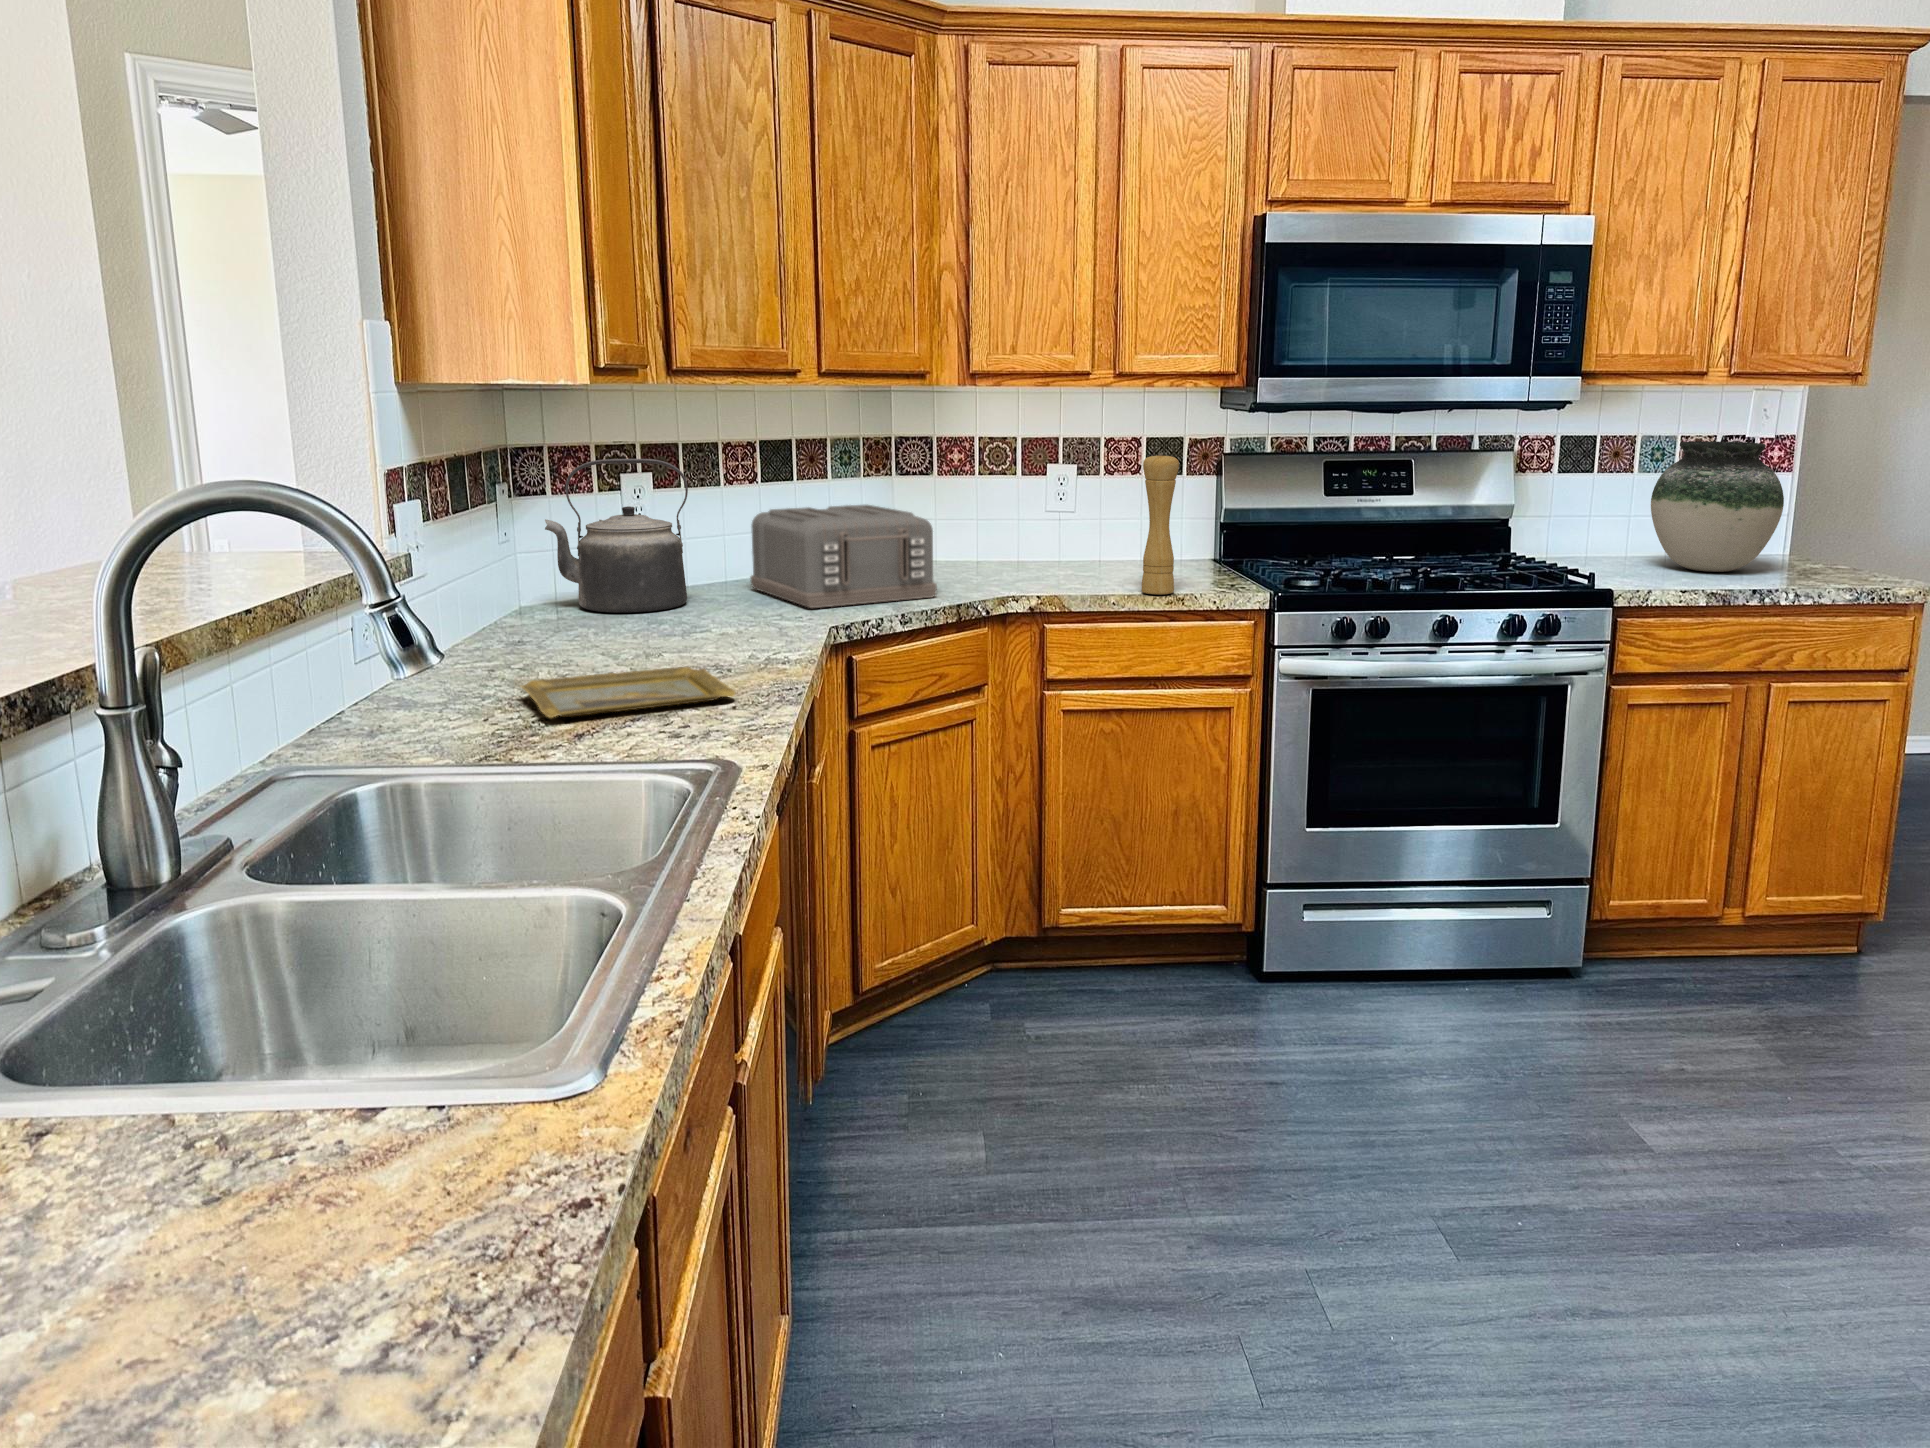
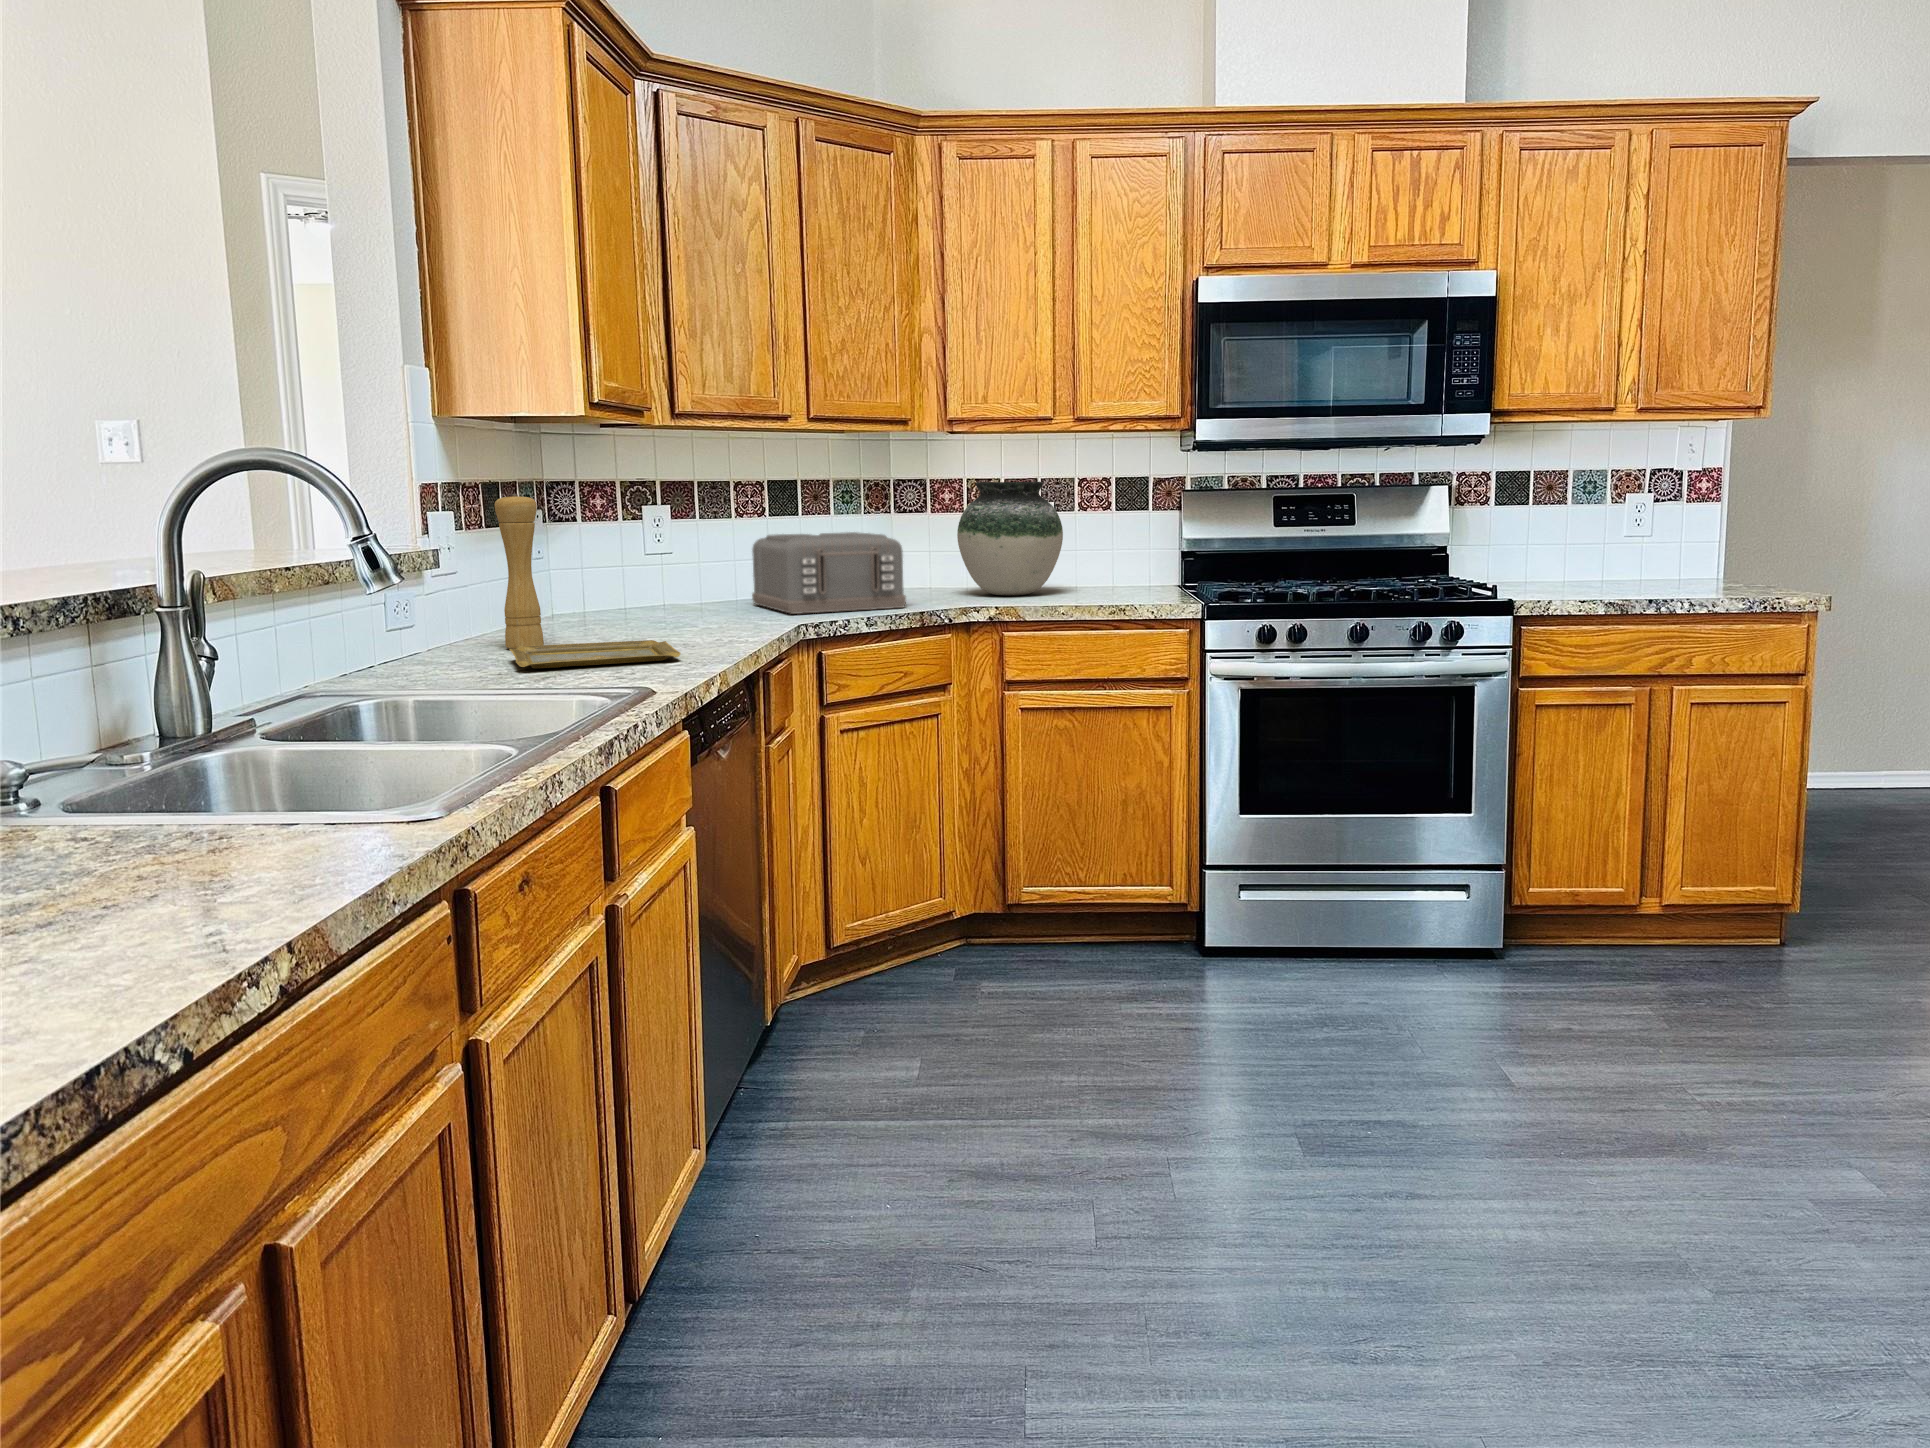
vase: present [1651,441,1784,572] -> present [957,482,1063,595]
pepper mill: present [1141,453,1179,594] -> present [495,494,544,649]
kettle: present [545,459,688,613] -> none [572,490,692,617]

